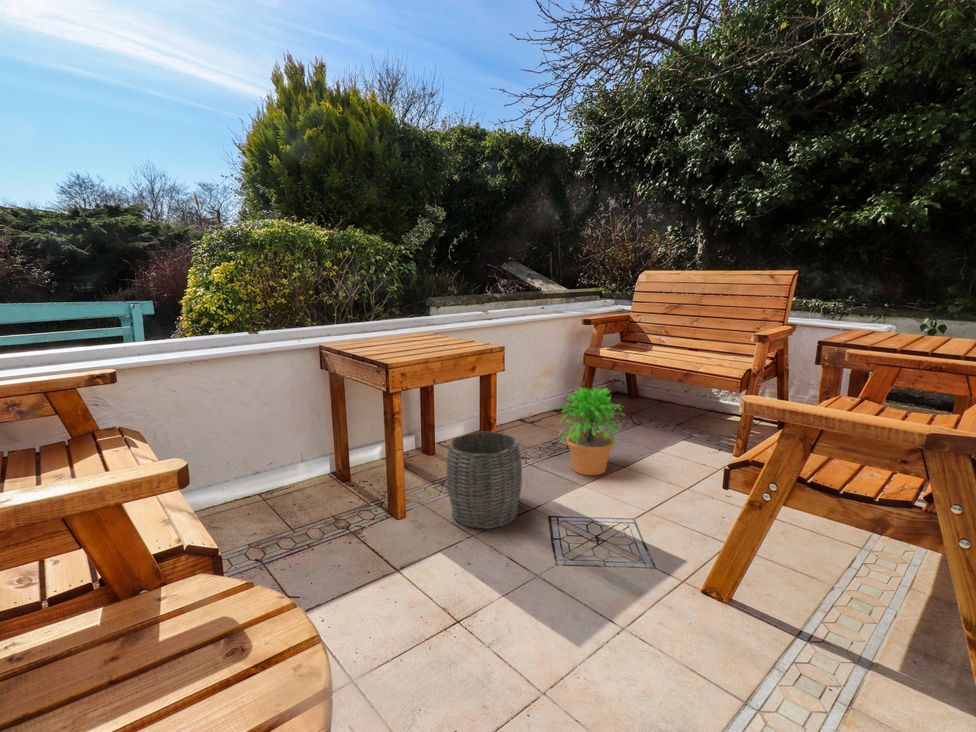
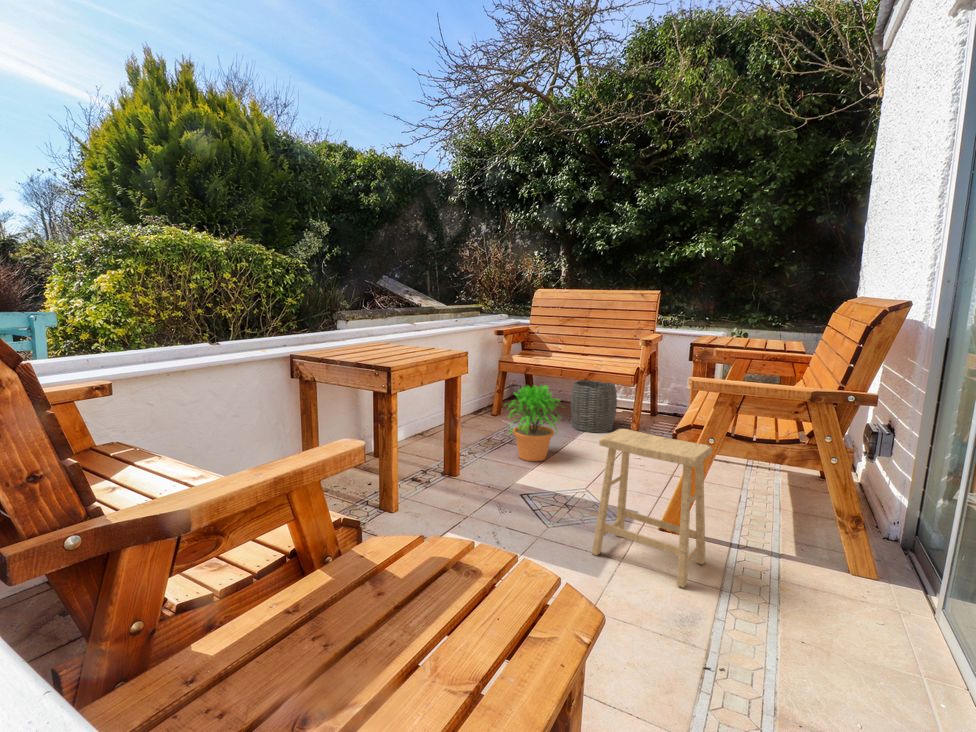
woven basket: present [447,432,522,529] -> present [571,380,617,433]
footstool: none [593,462,753,693] -> present [592,429,712,588]

